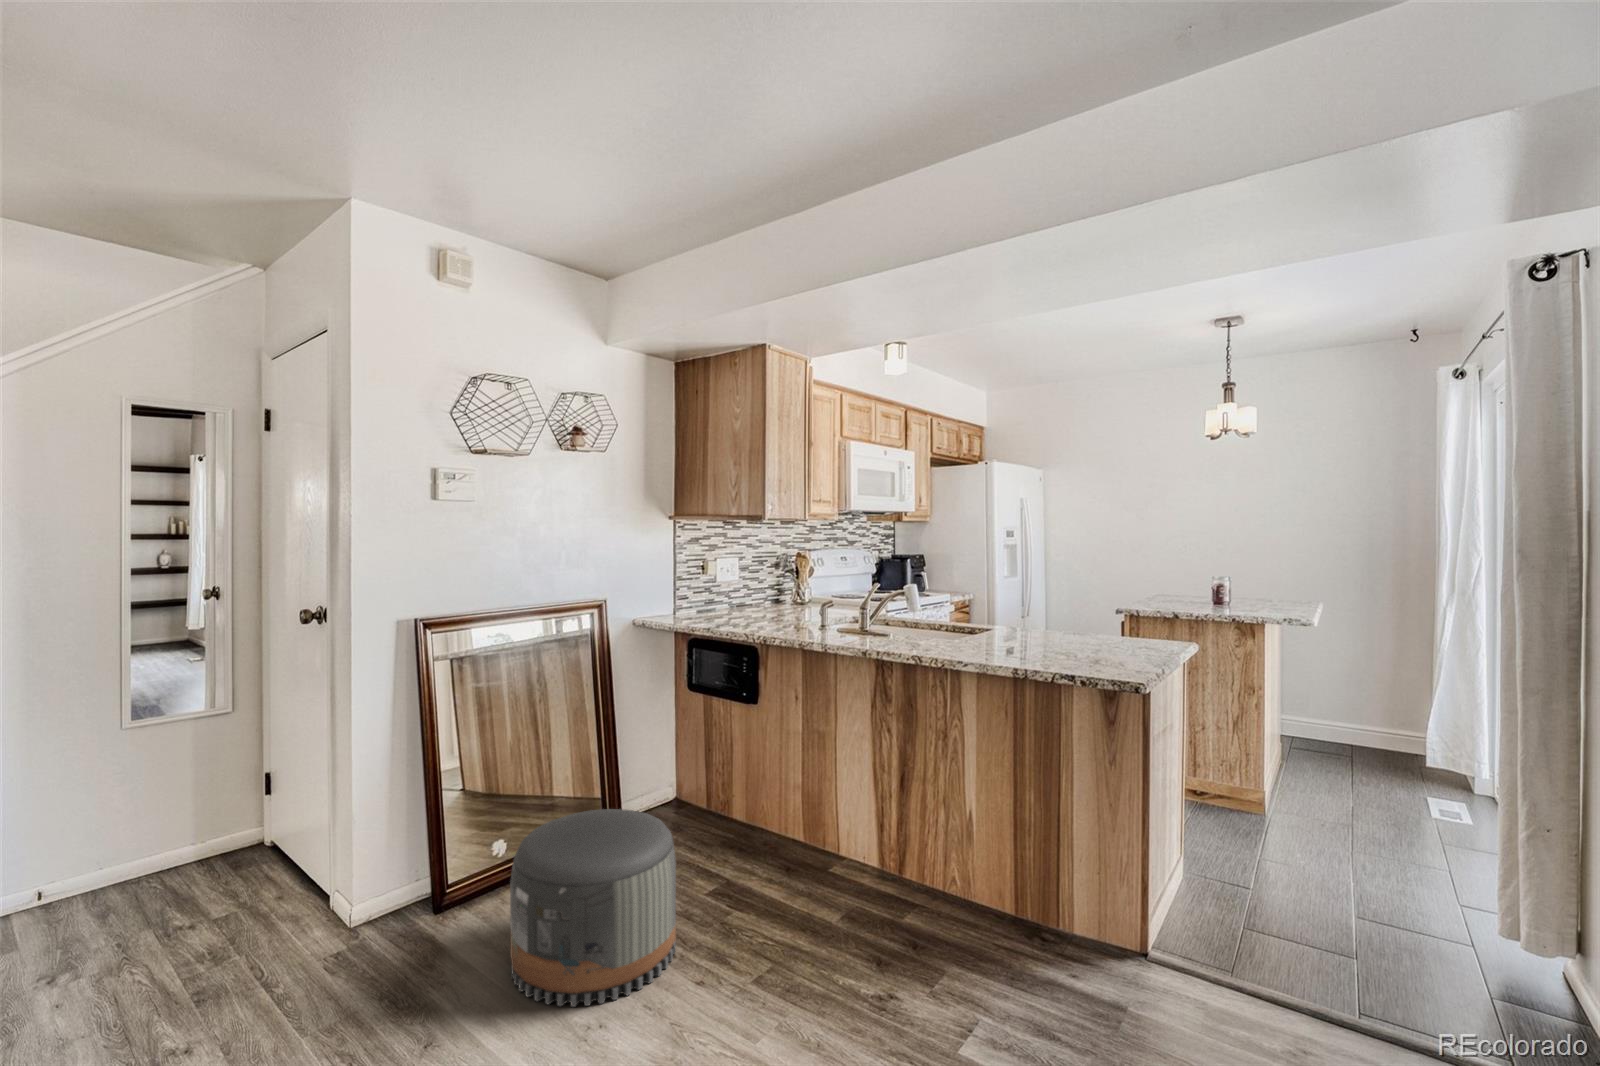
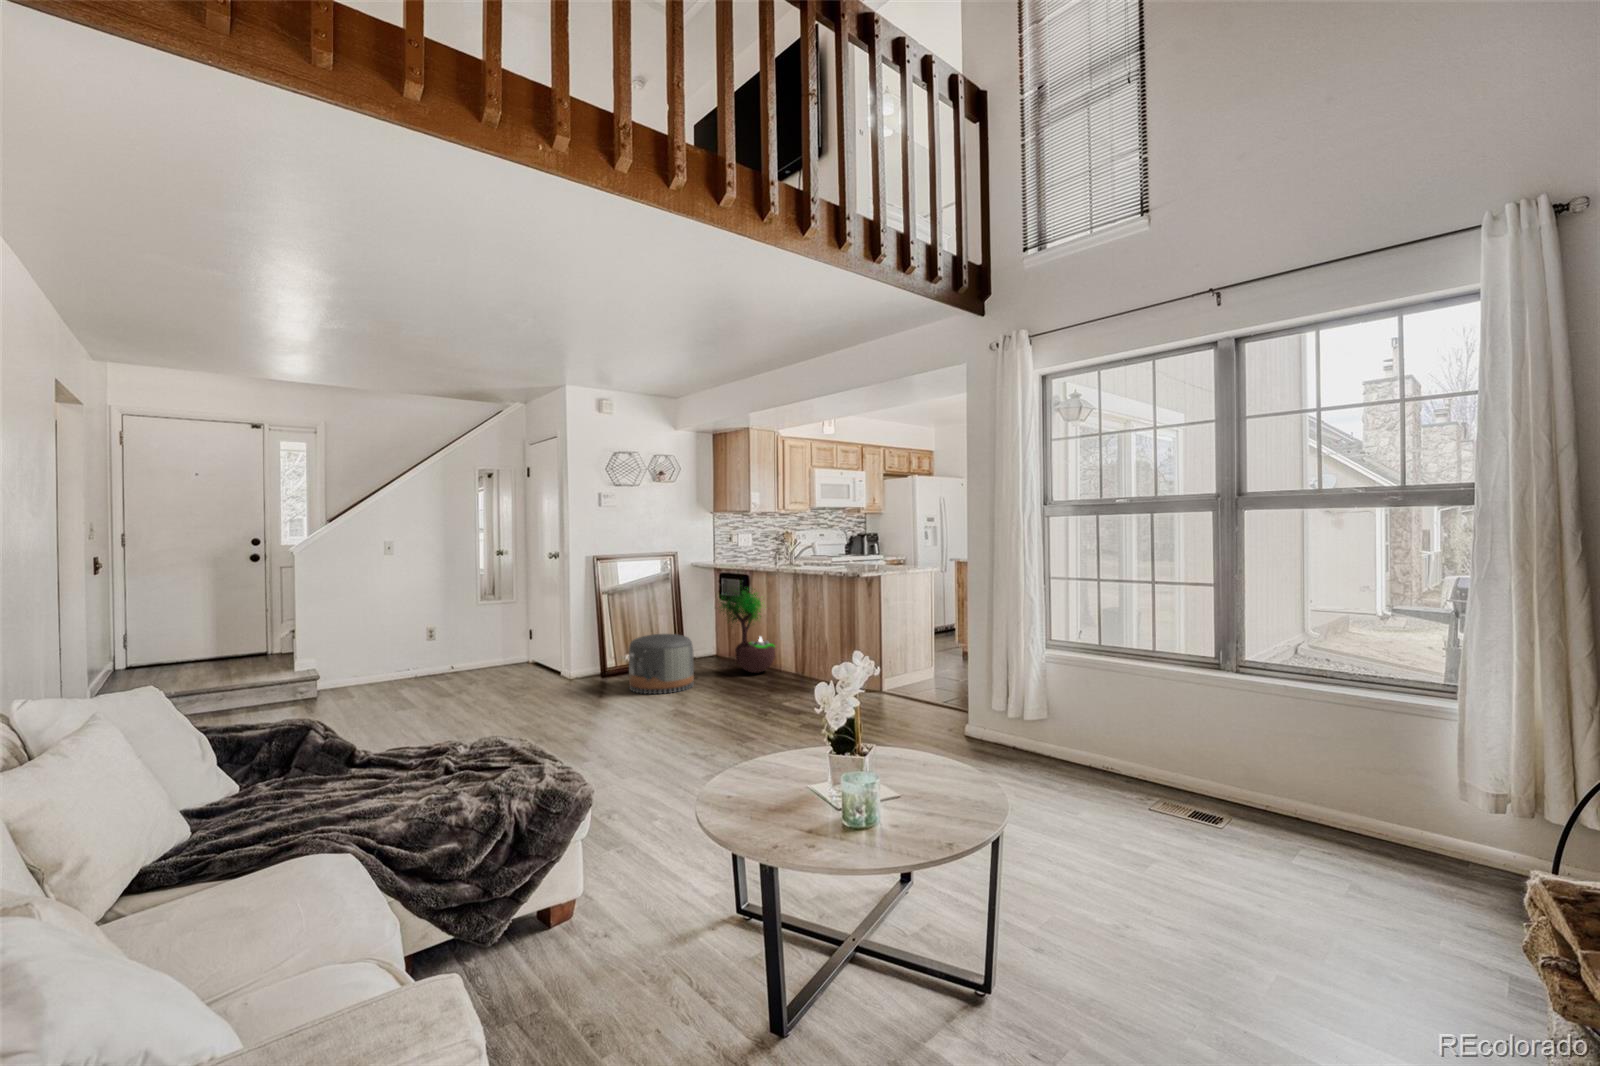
potted tree: none [706,667,835,869] -> present [720,586,775,673]

